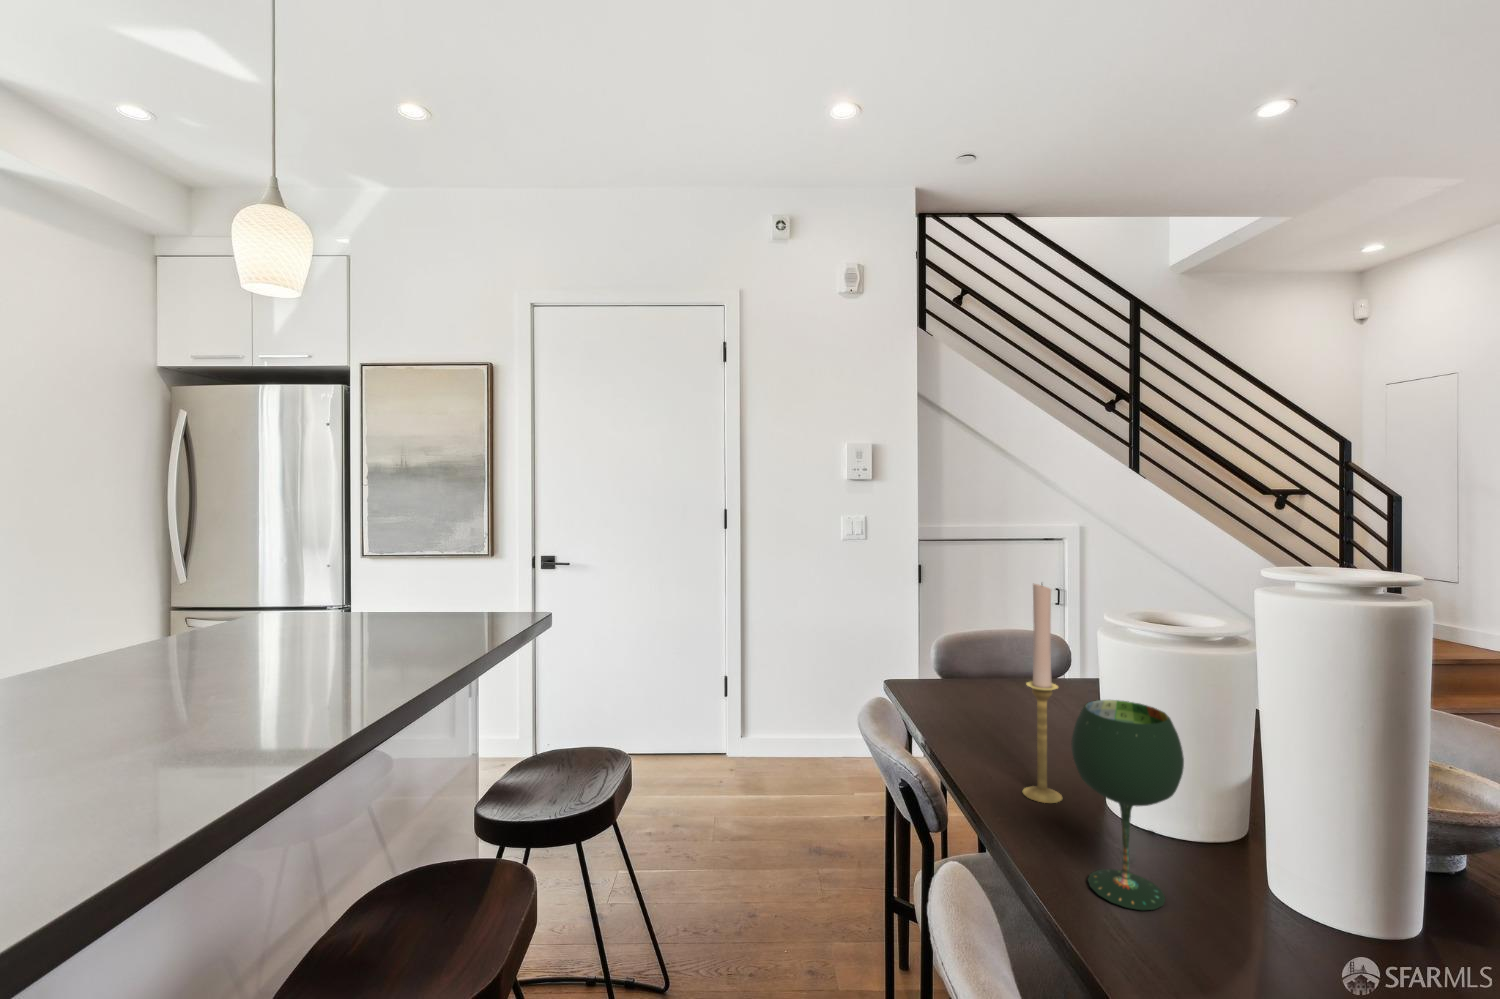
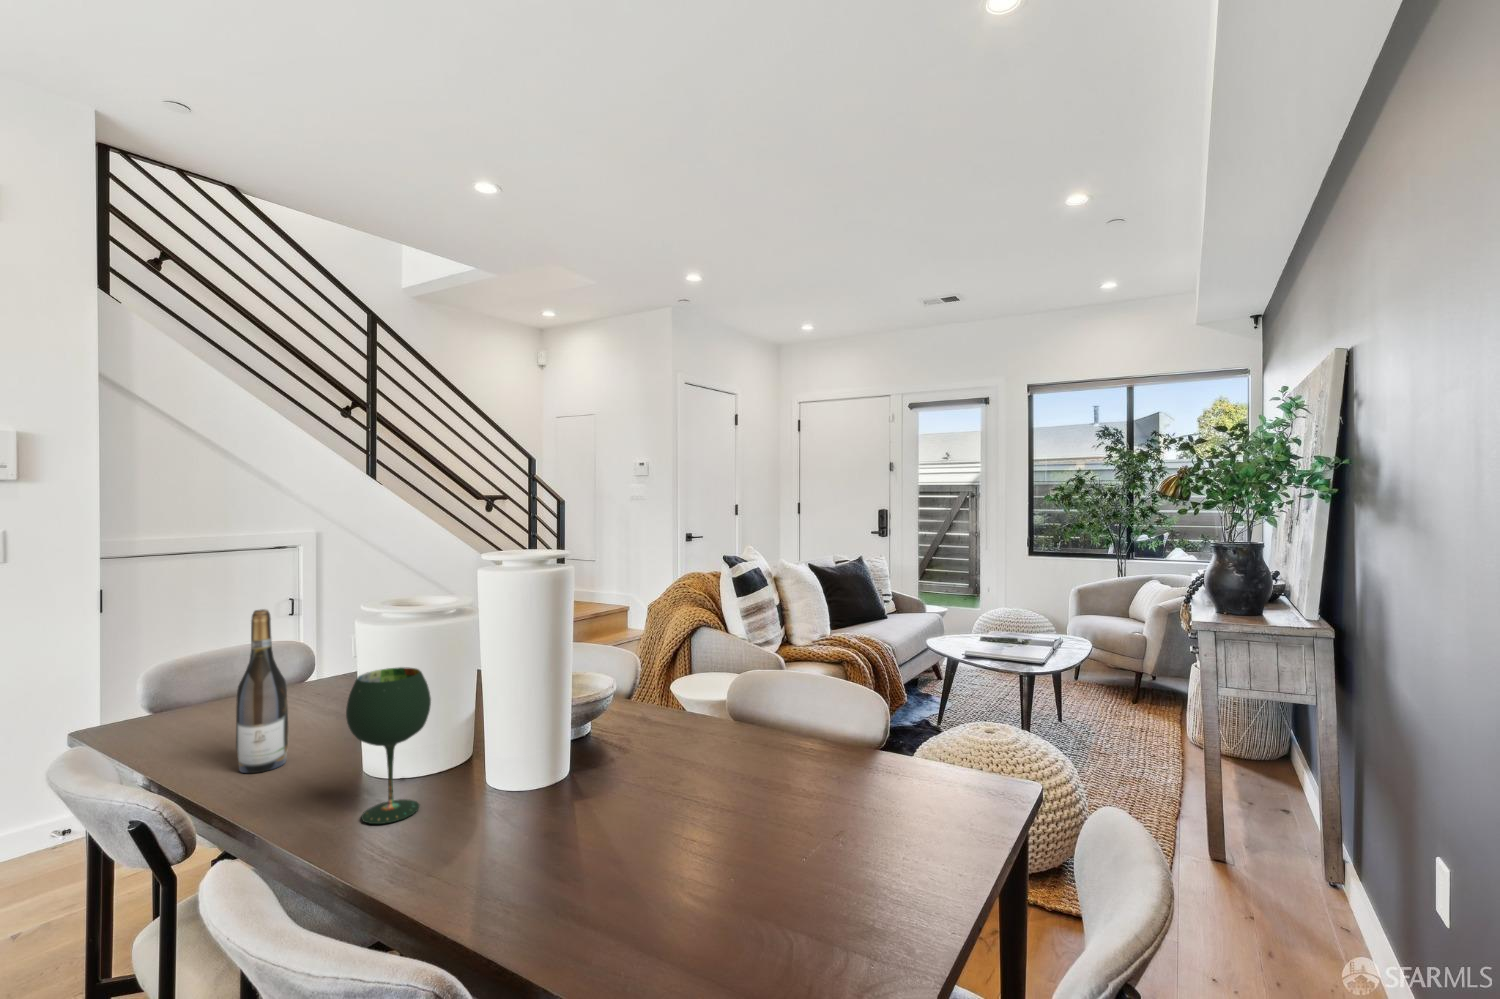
candlestick: present [1022,584,1062,803] -> none [291,586,330,785]
wine bottle: none [978,599,1025,767] -> present [236,609,289,773]

